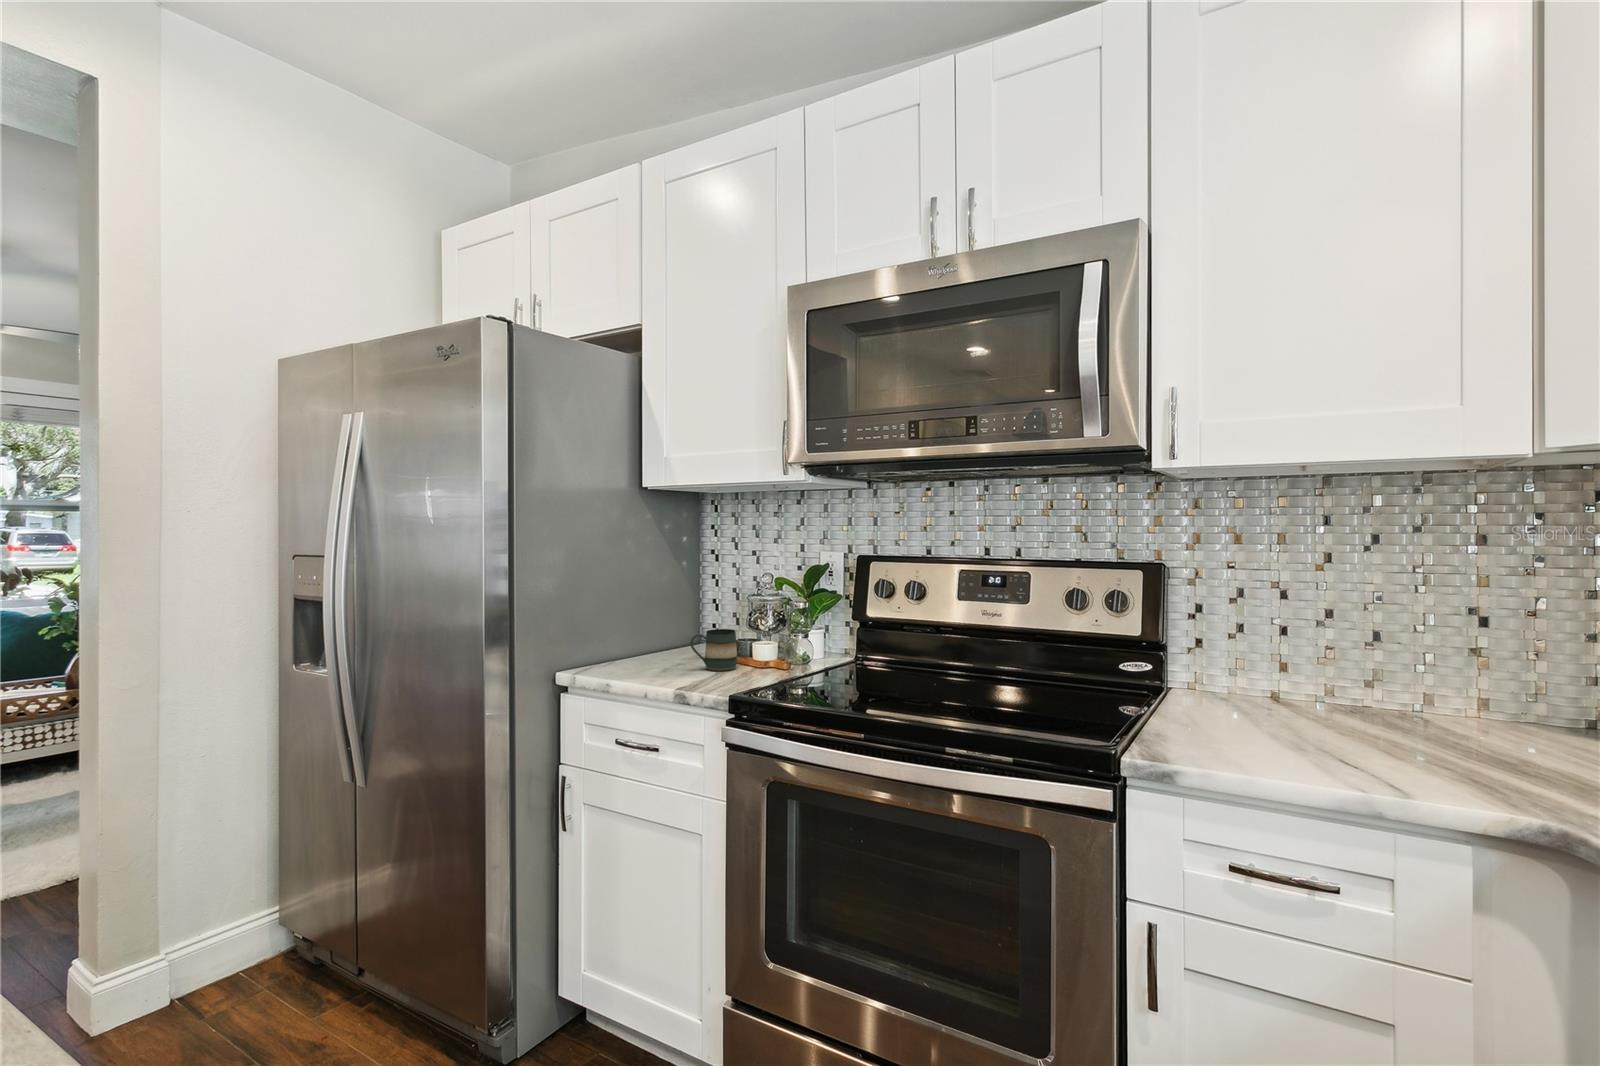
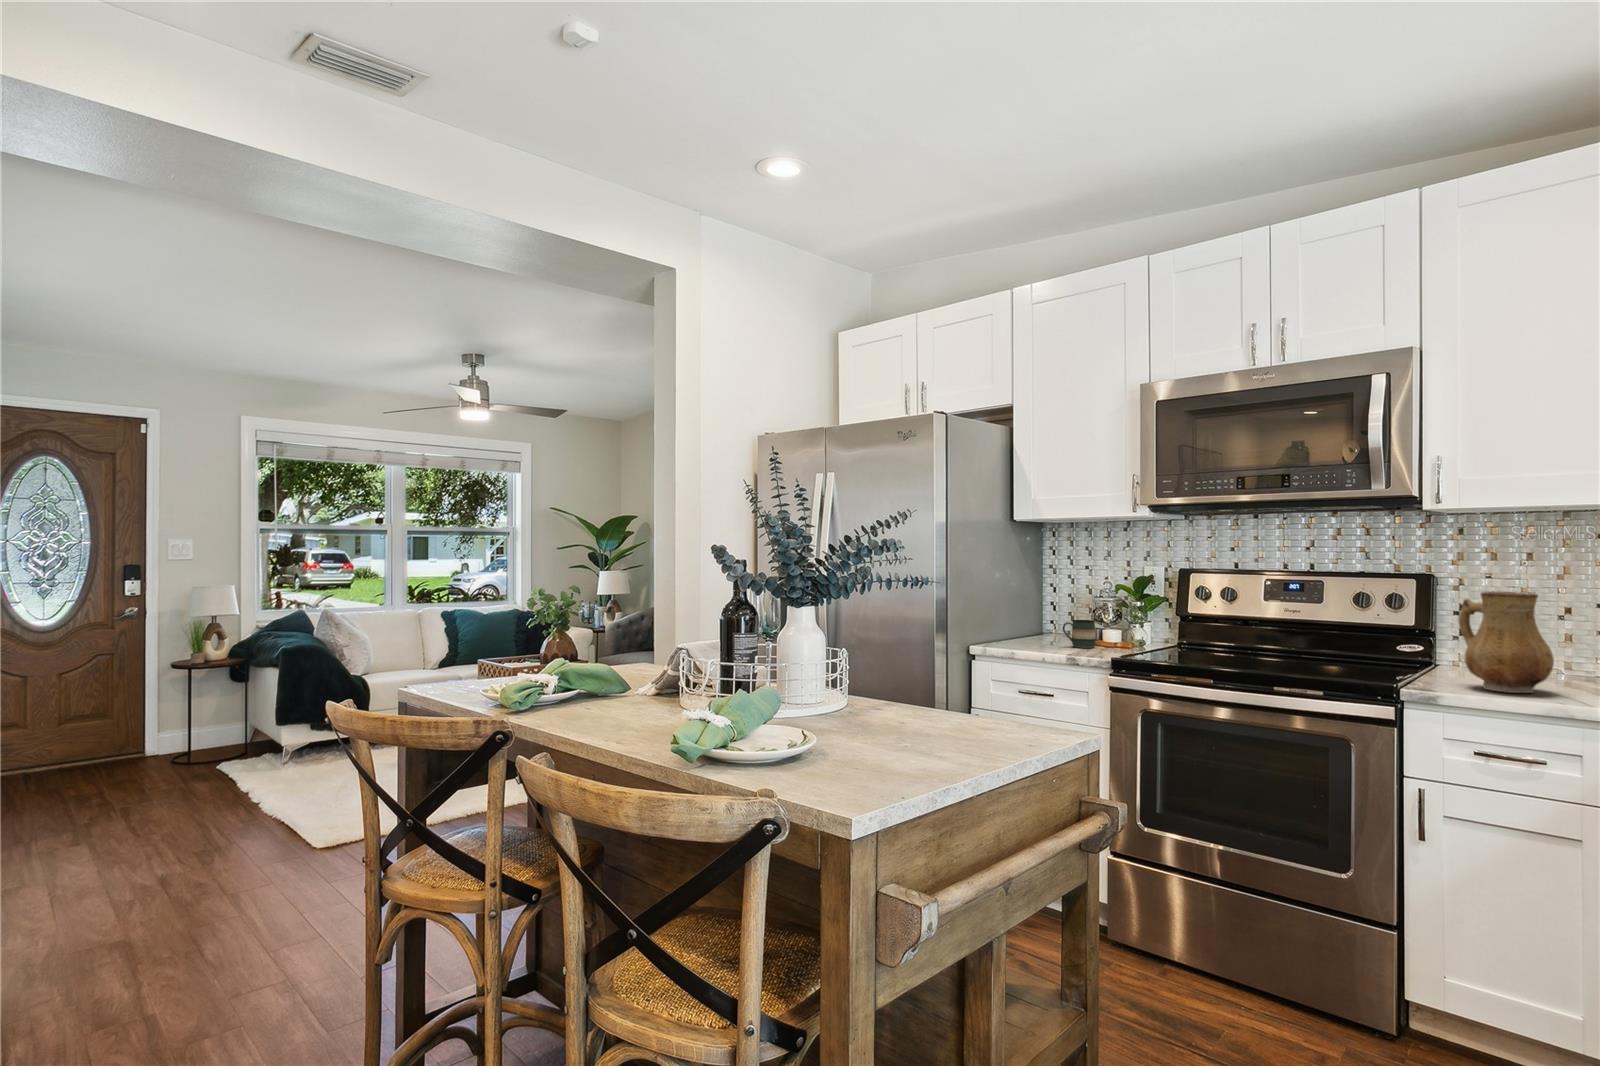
ceramic pitcher: none [1202,595,1342,763] -> present [1459,592,1554,693]

